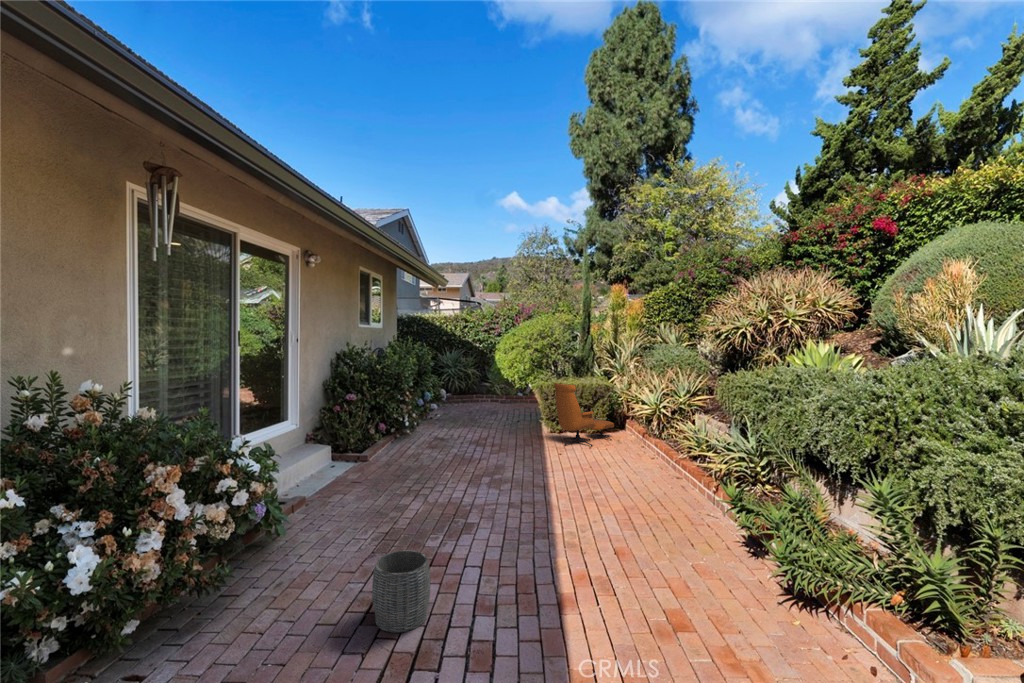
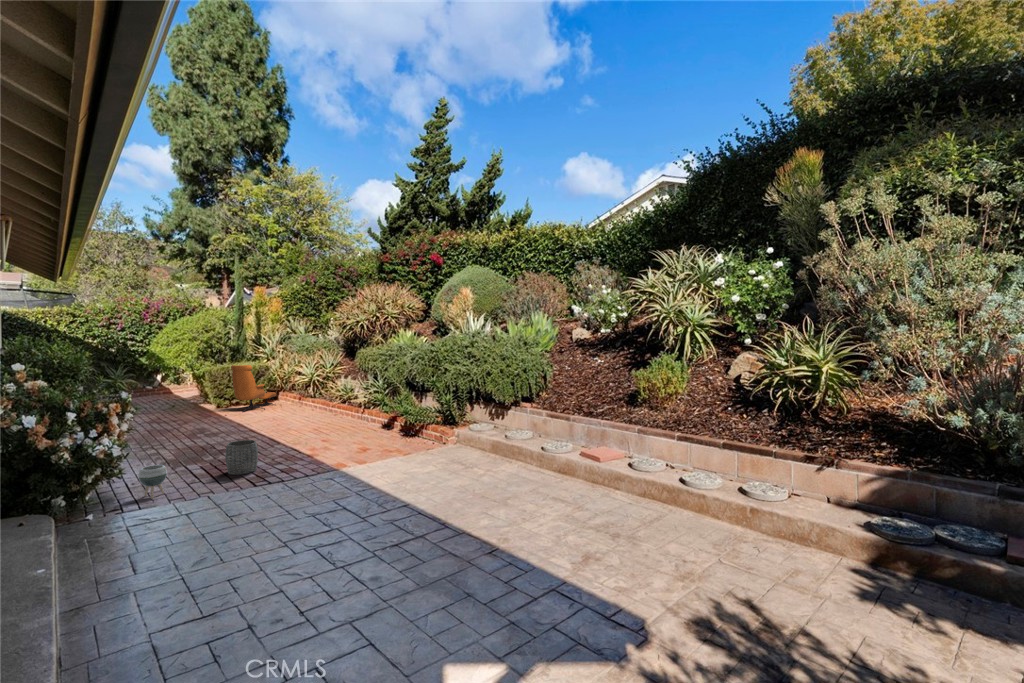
planter: none [191,584,242,657] -> present [138,465,167,499]

